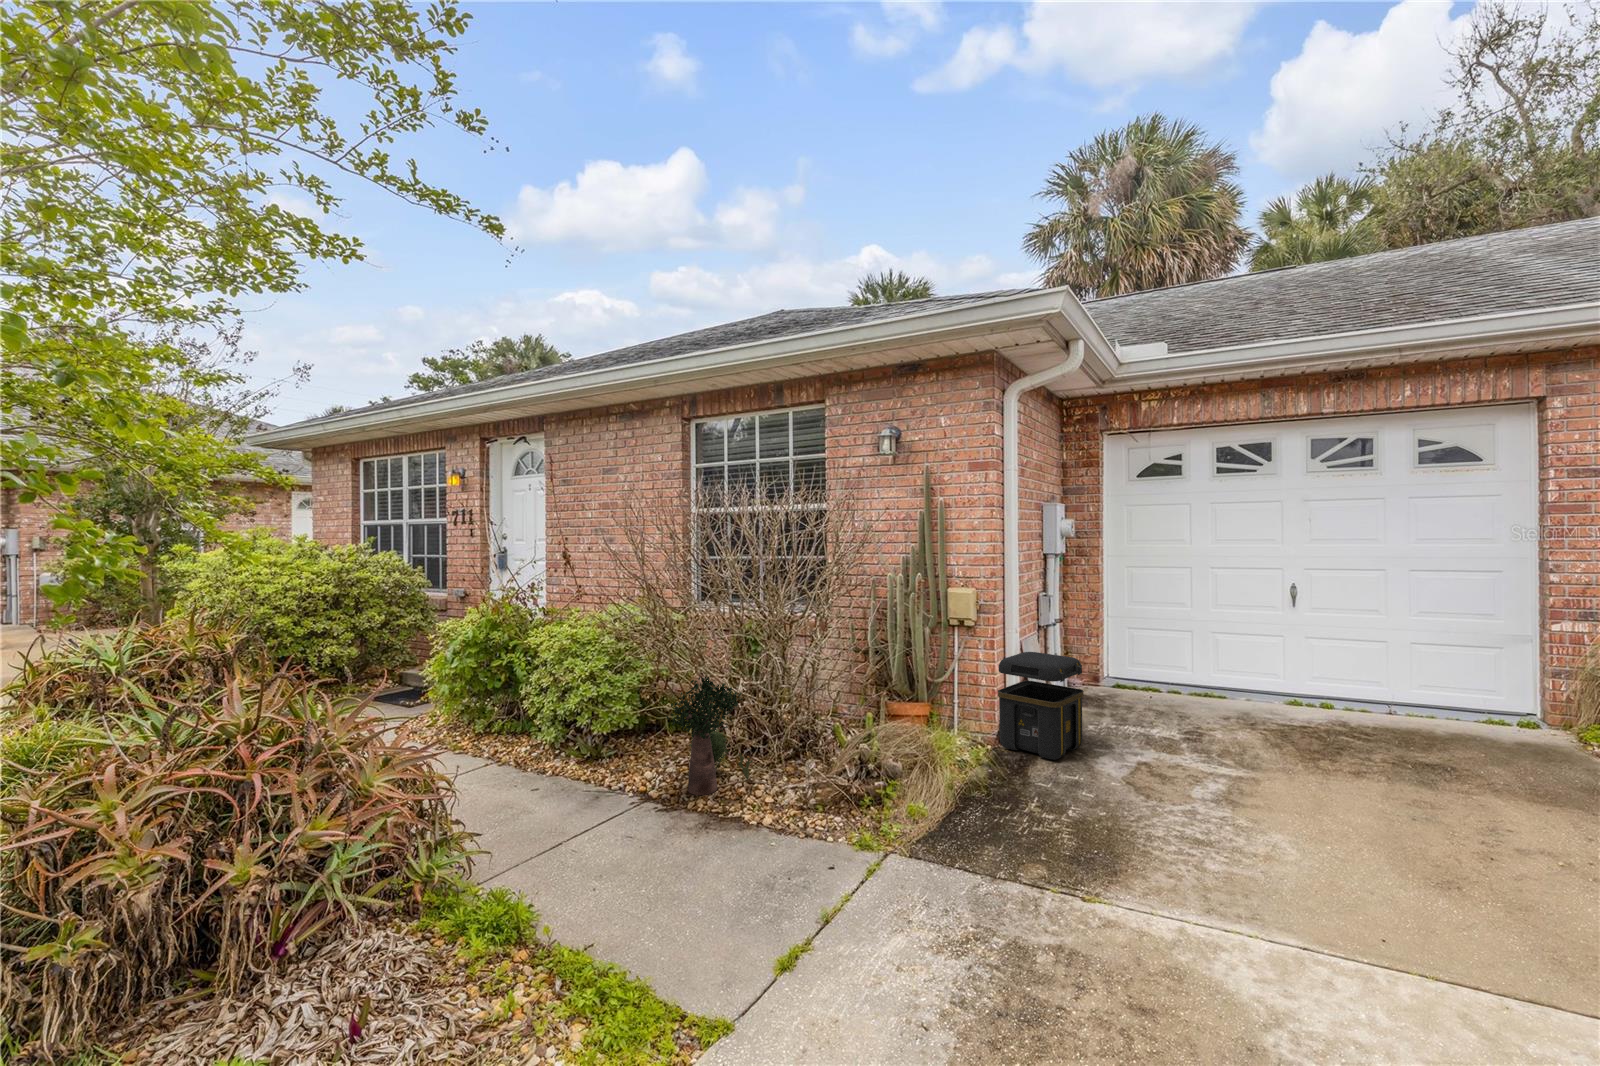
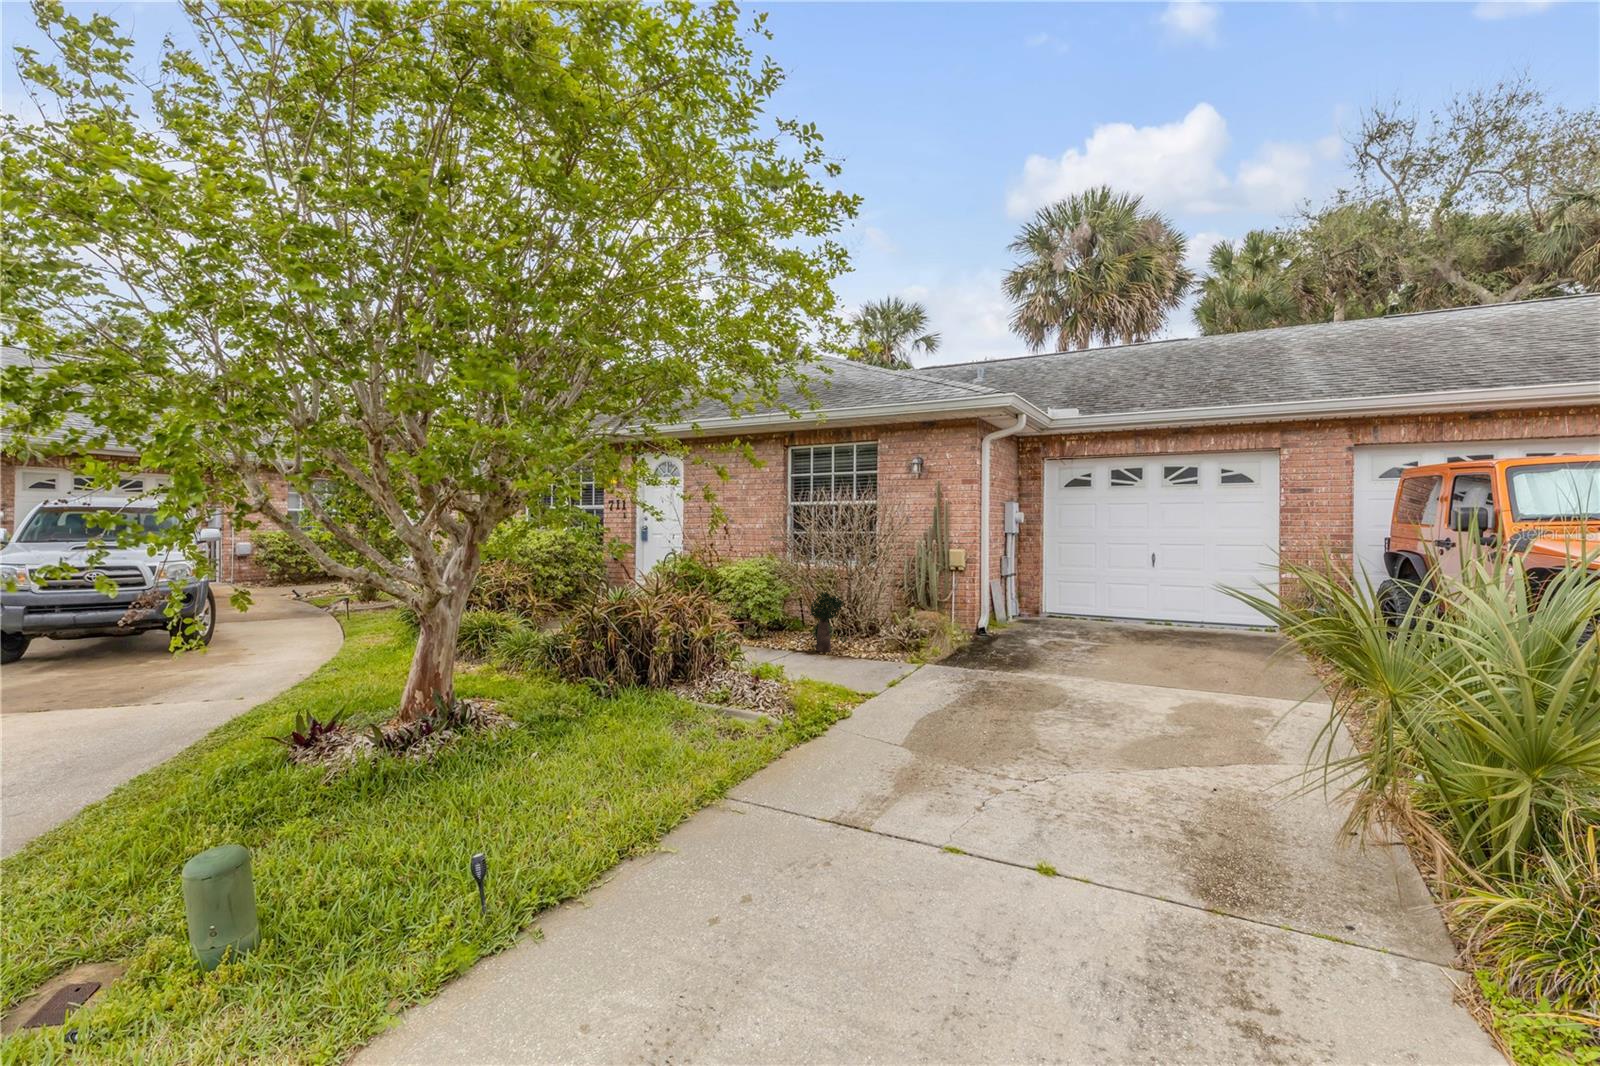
toolbox: present [998,652,1084,760] -> none [977,587,1024,642]

